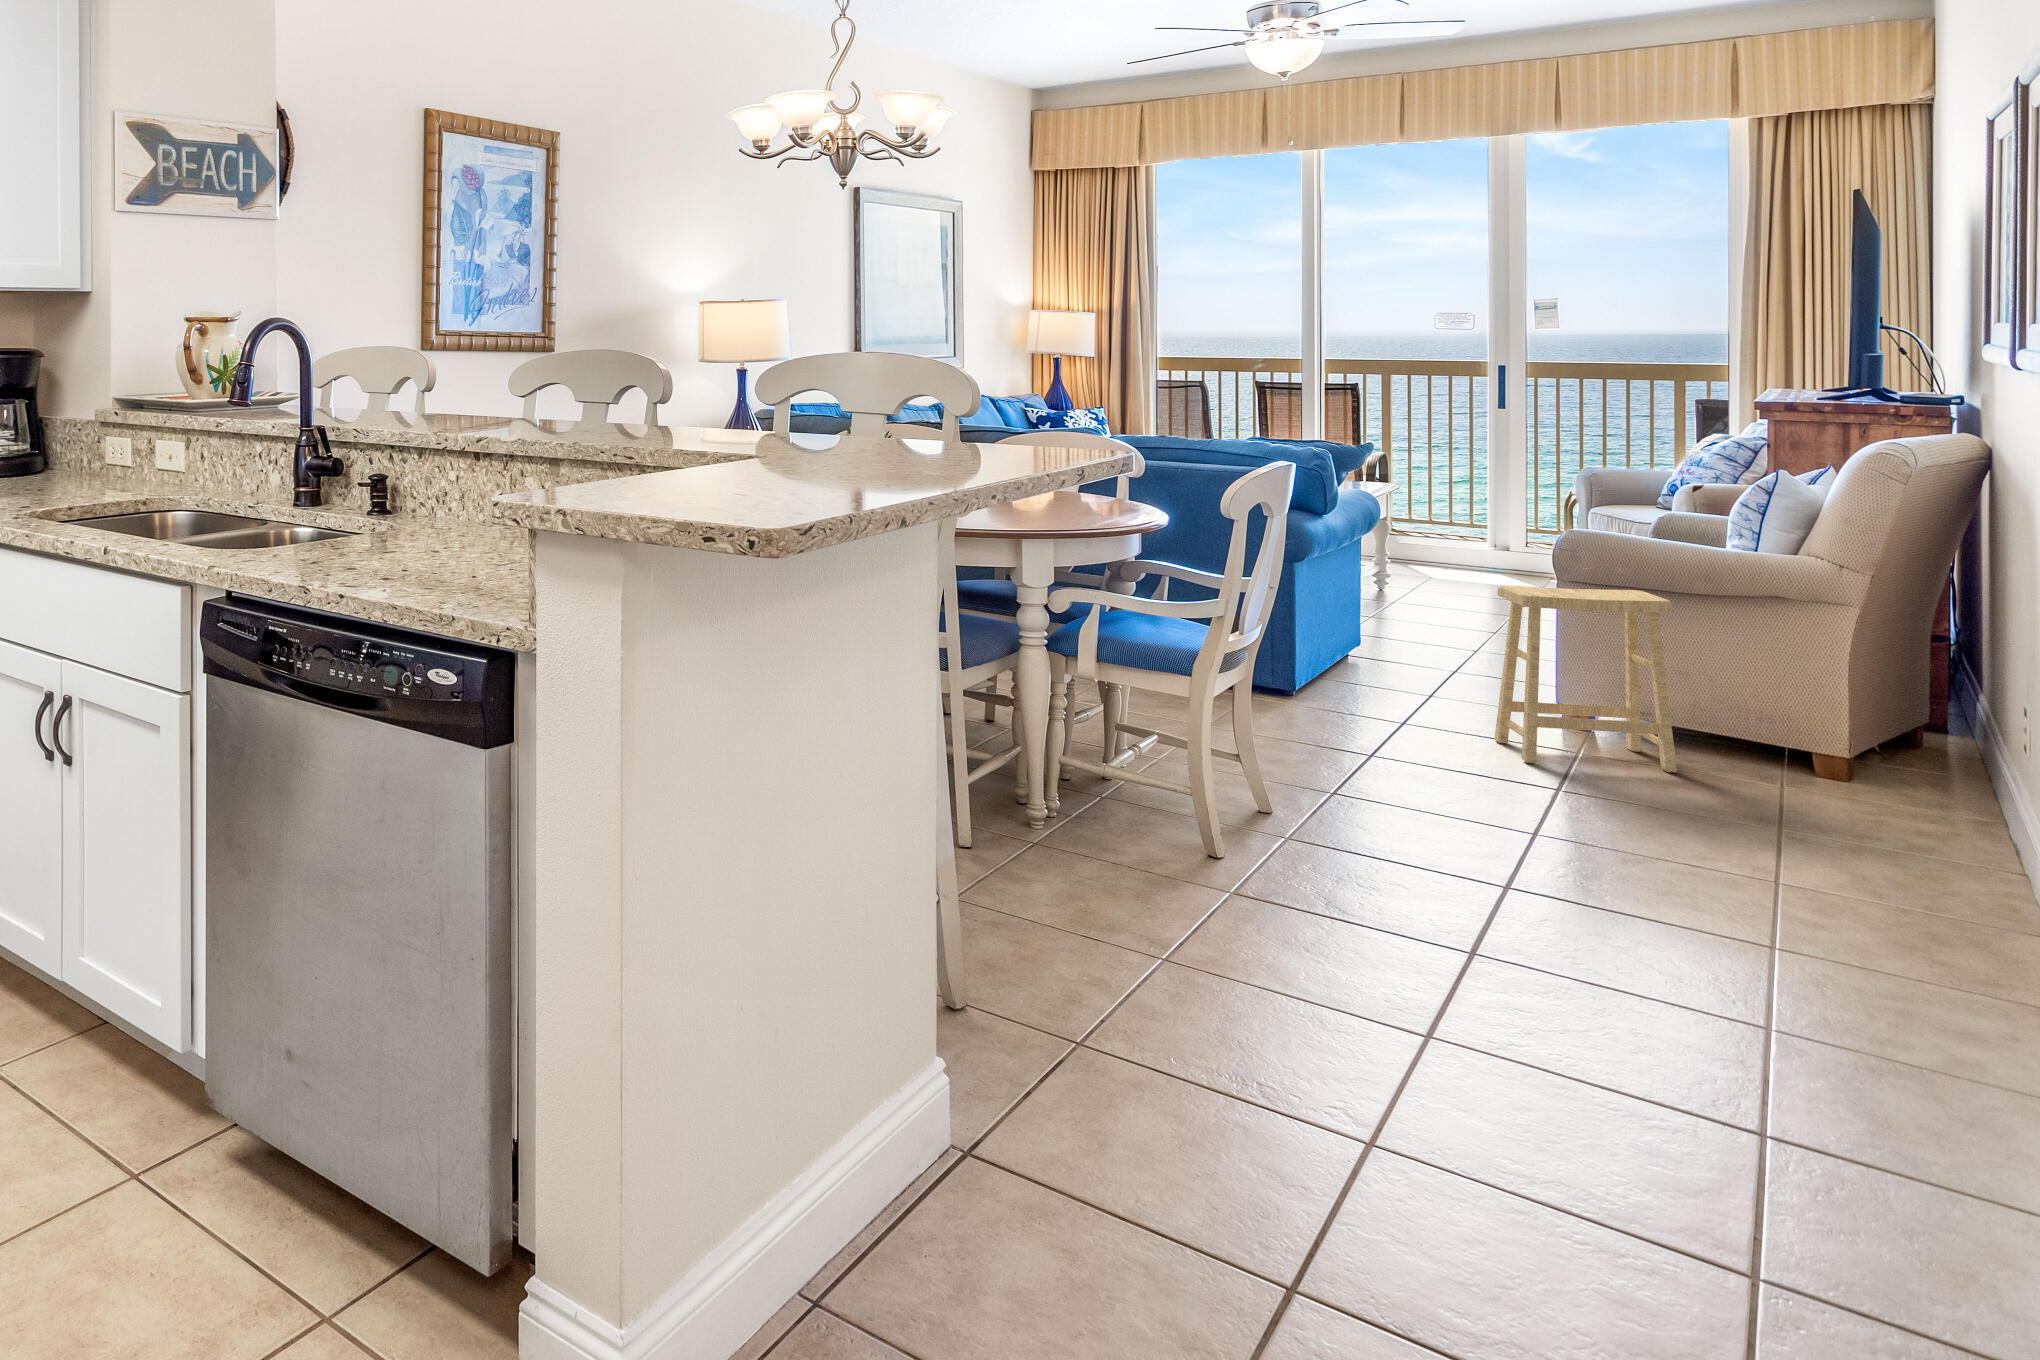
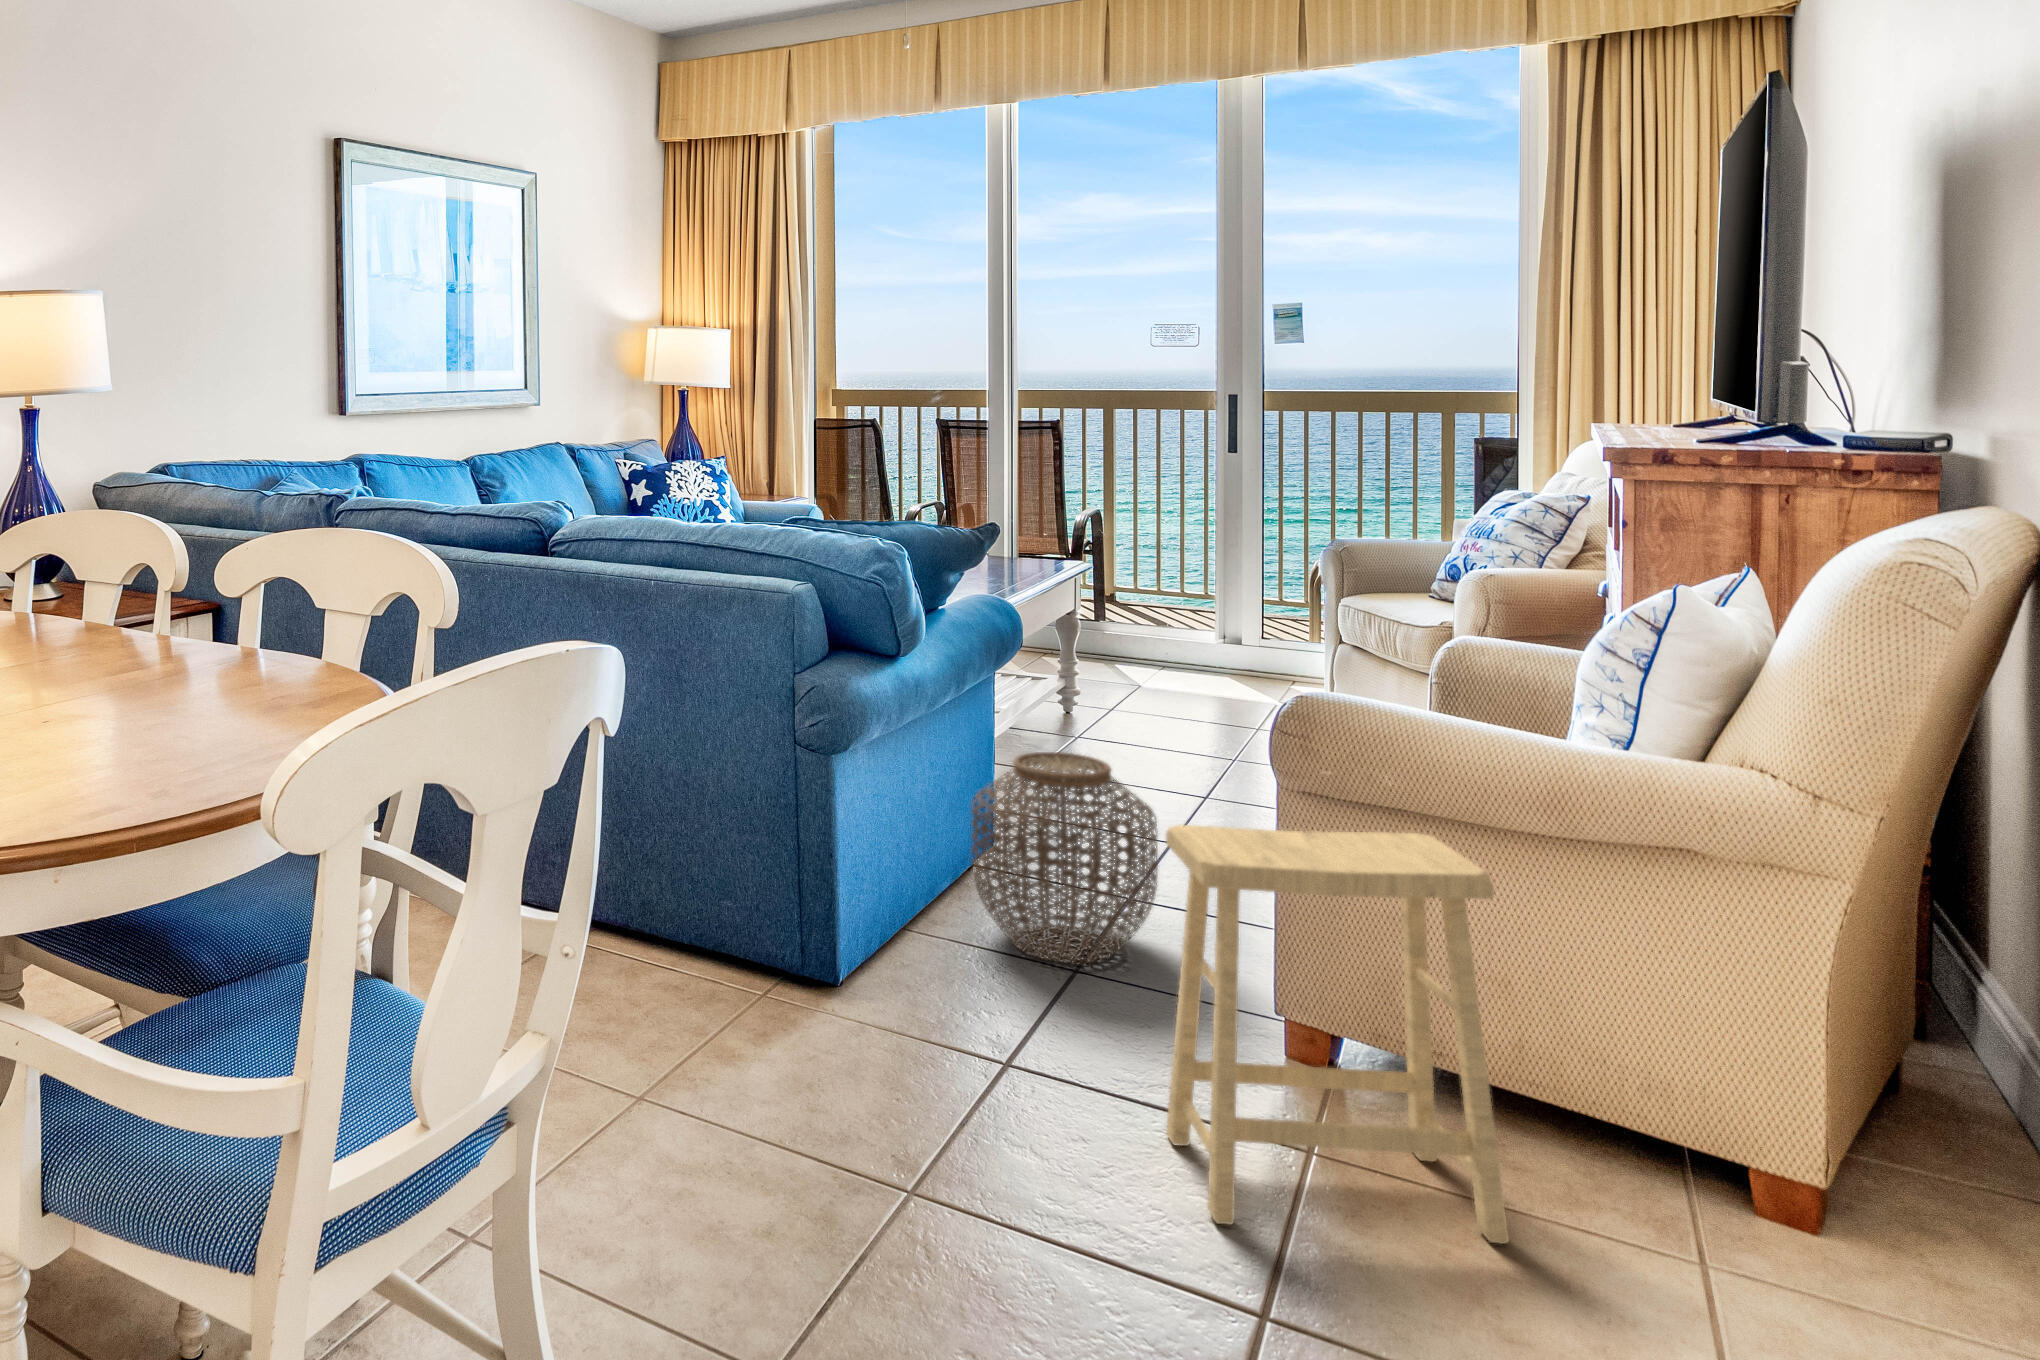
woven basket: none [1357,574,1474,688] -> present [971,752,1158,963]

